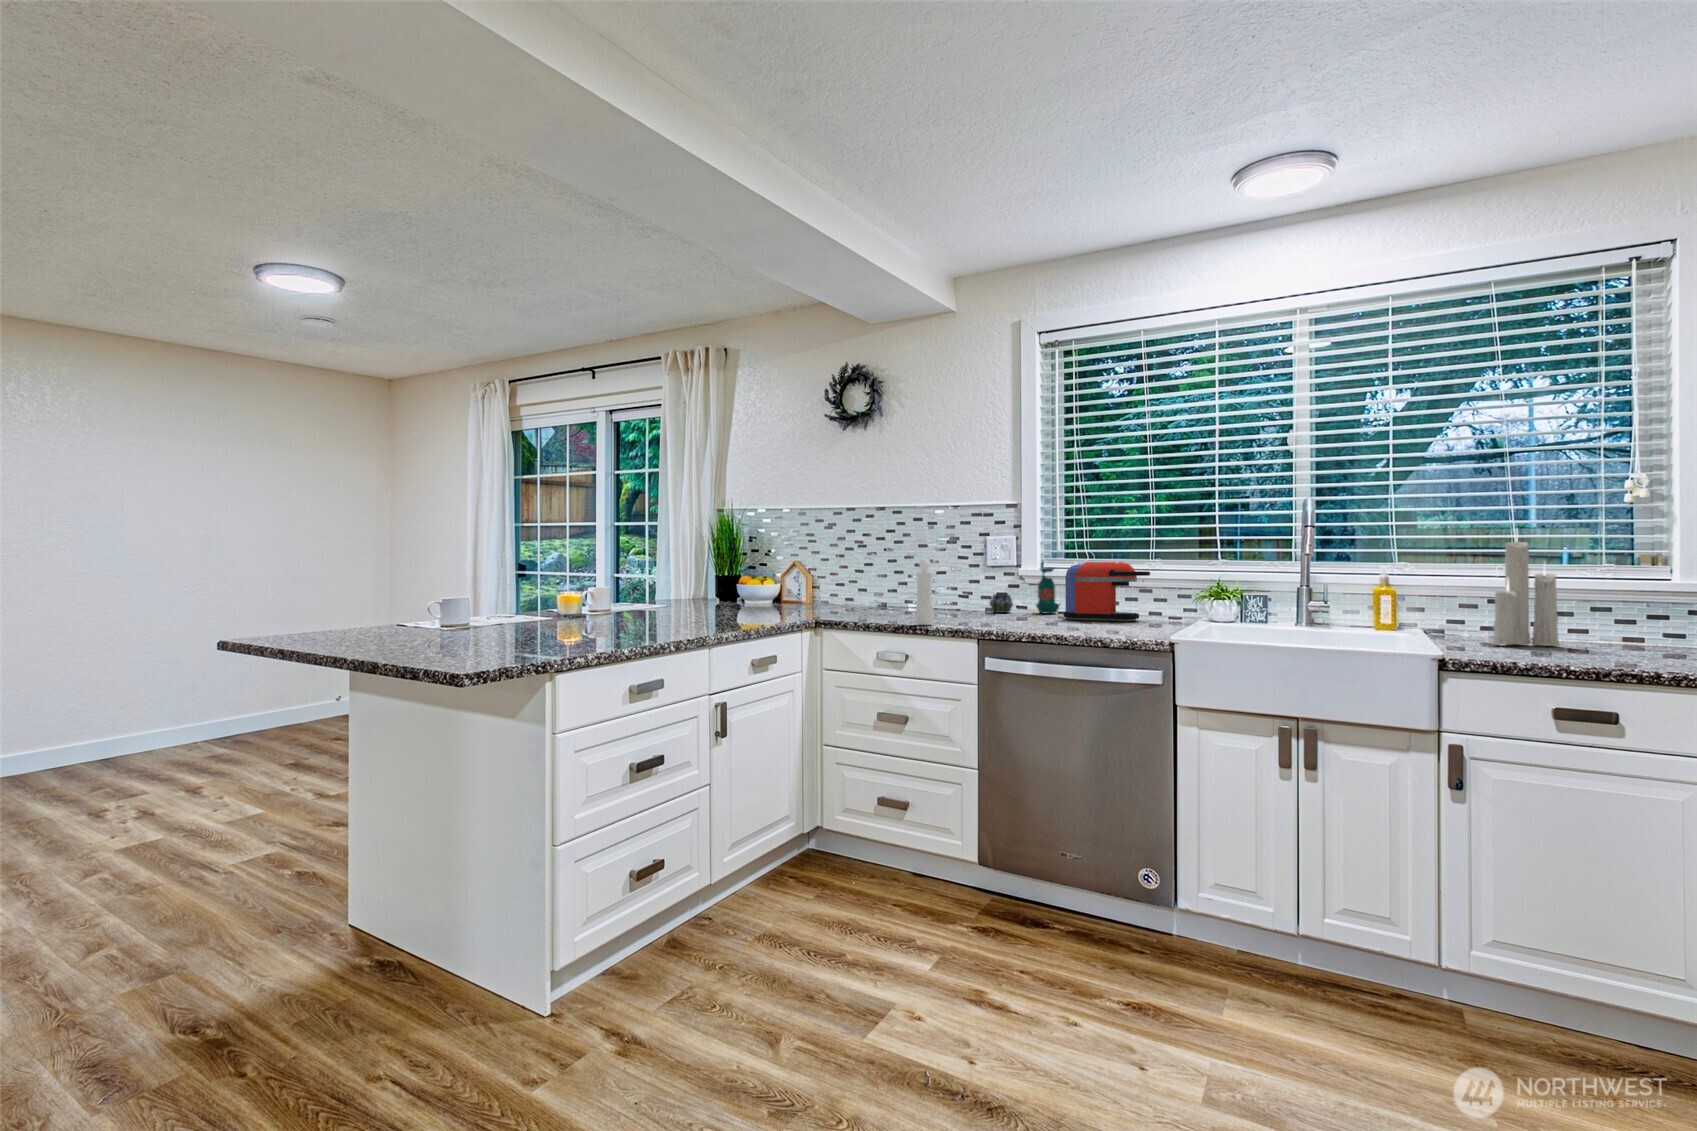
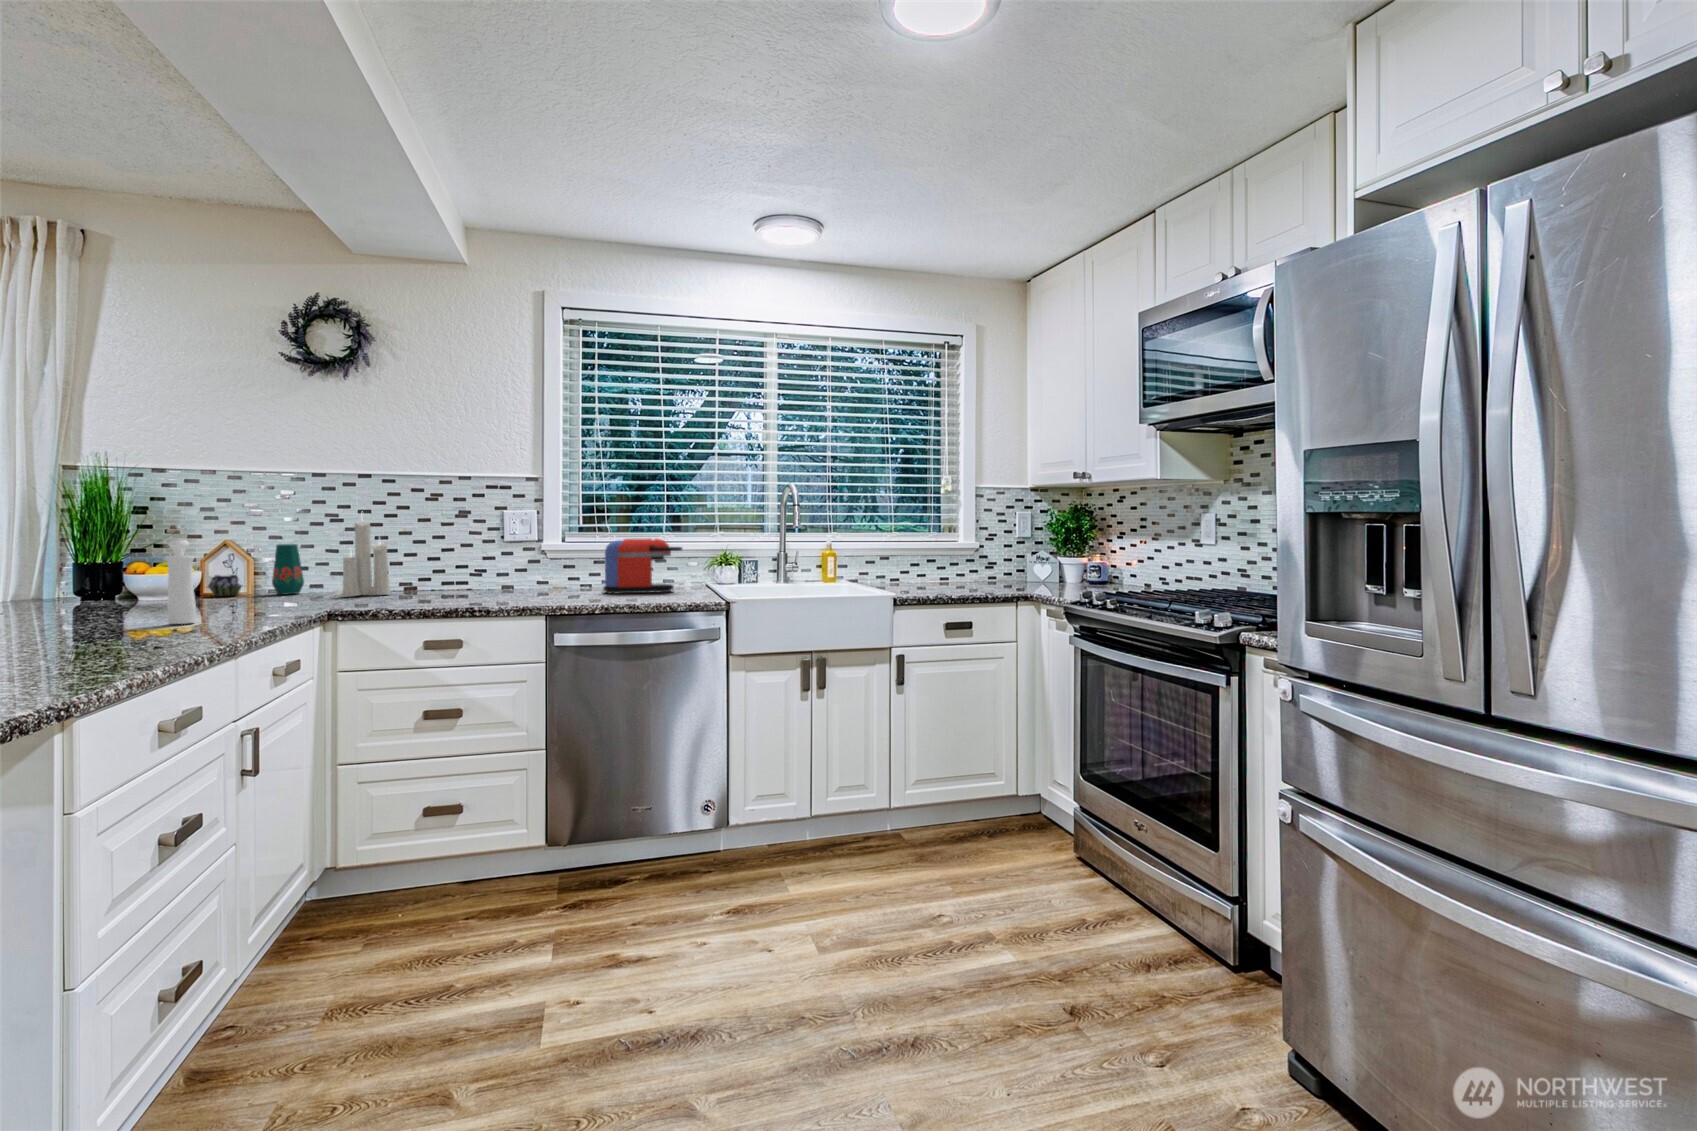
candle: present [1492,534,1560,646] -> present [342,517,390,596]
pepper mill: present [916,560,933,625] -> present [165,540,196,624]
vase: present [990,568,1060,614] -> present [209,544,304,597]

